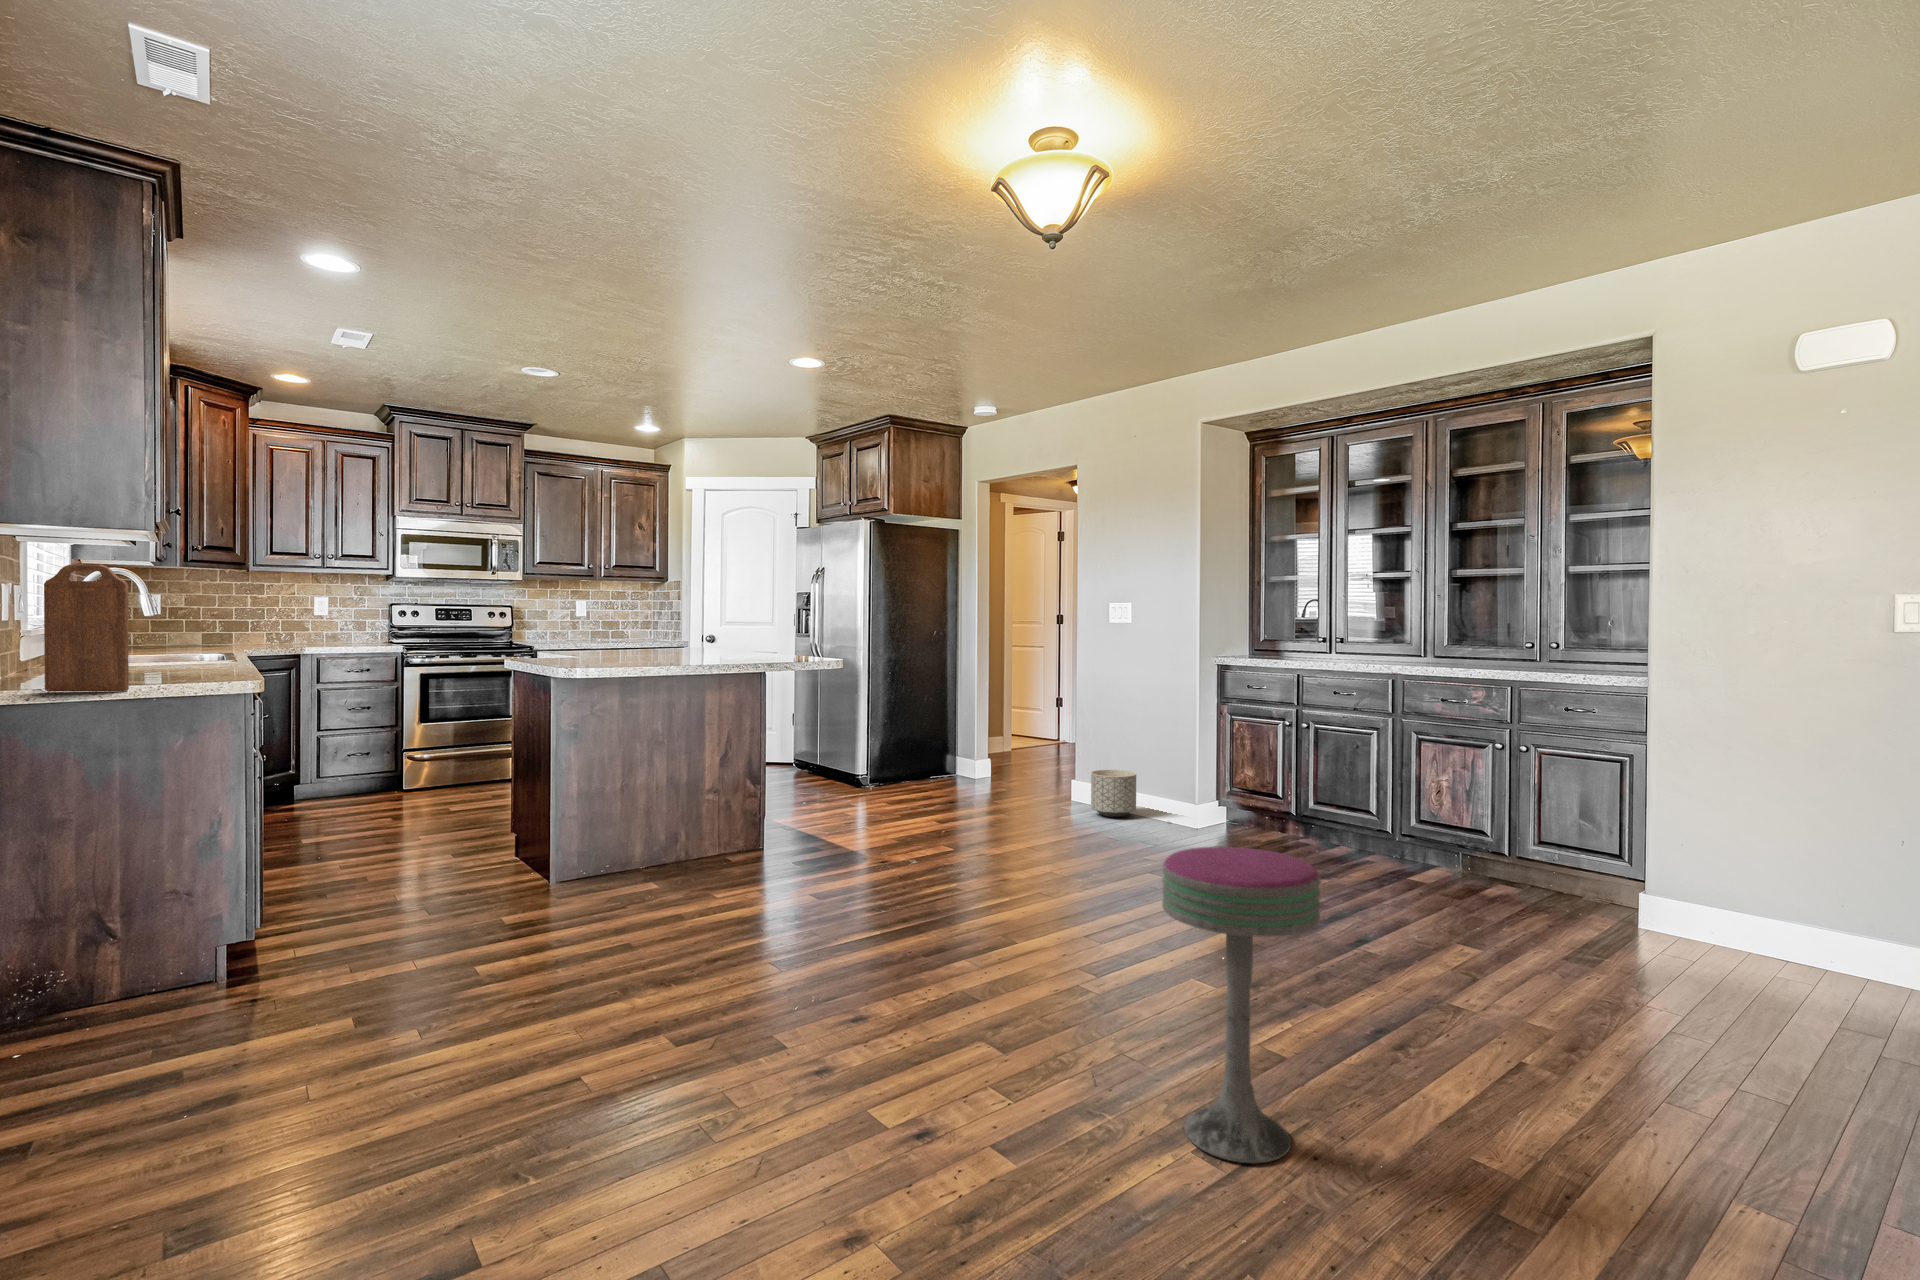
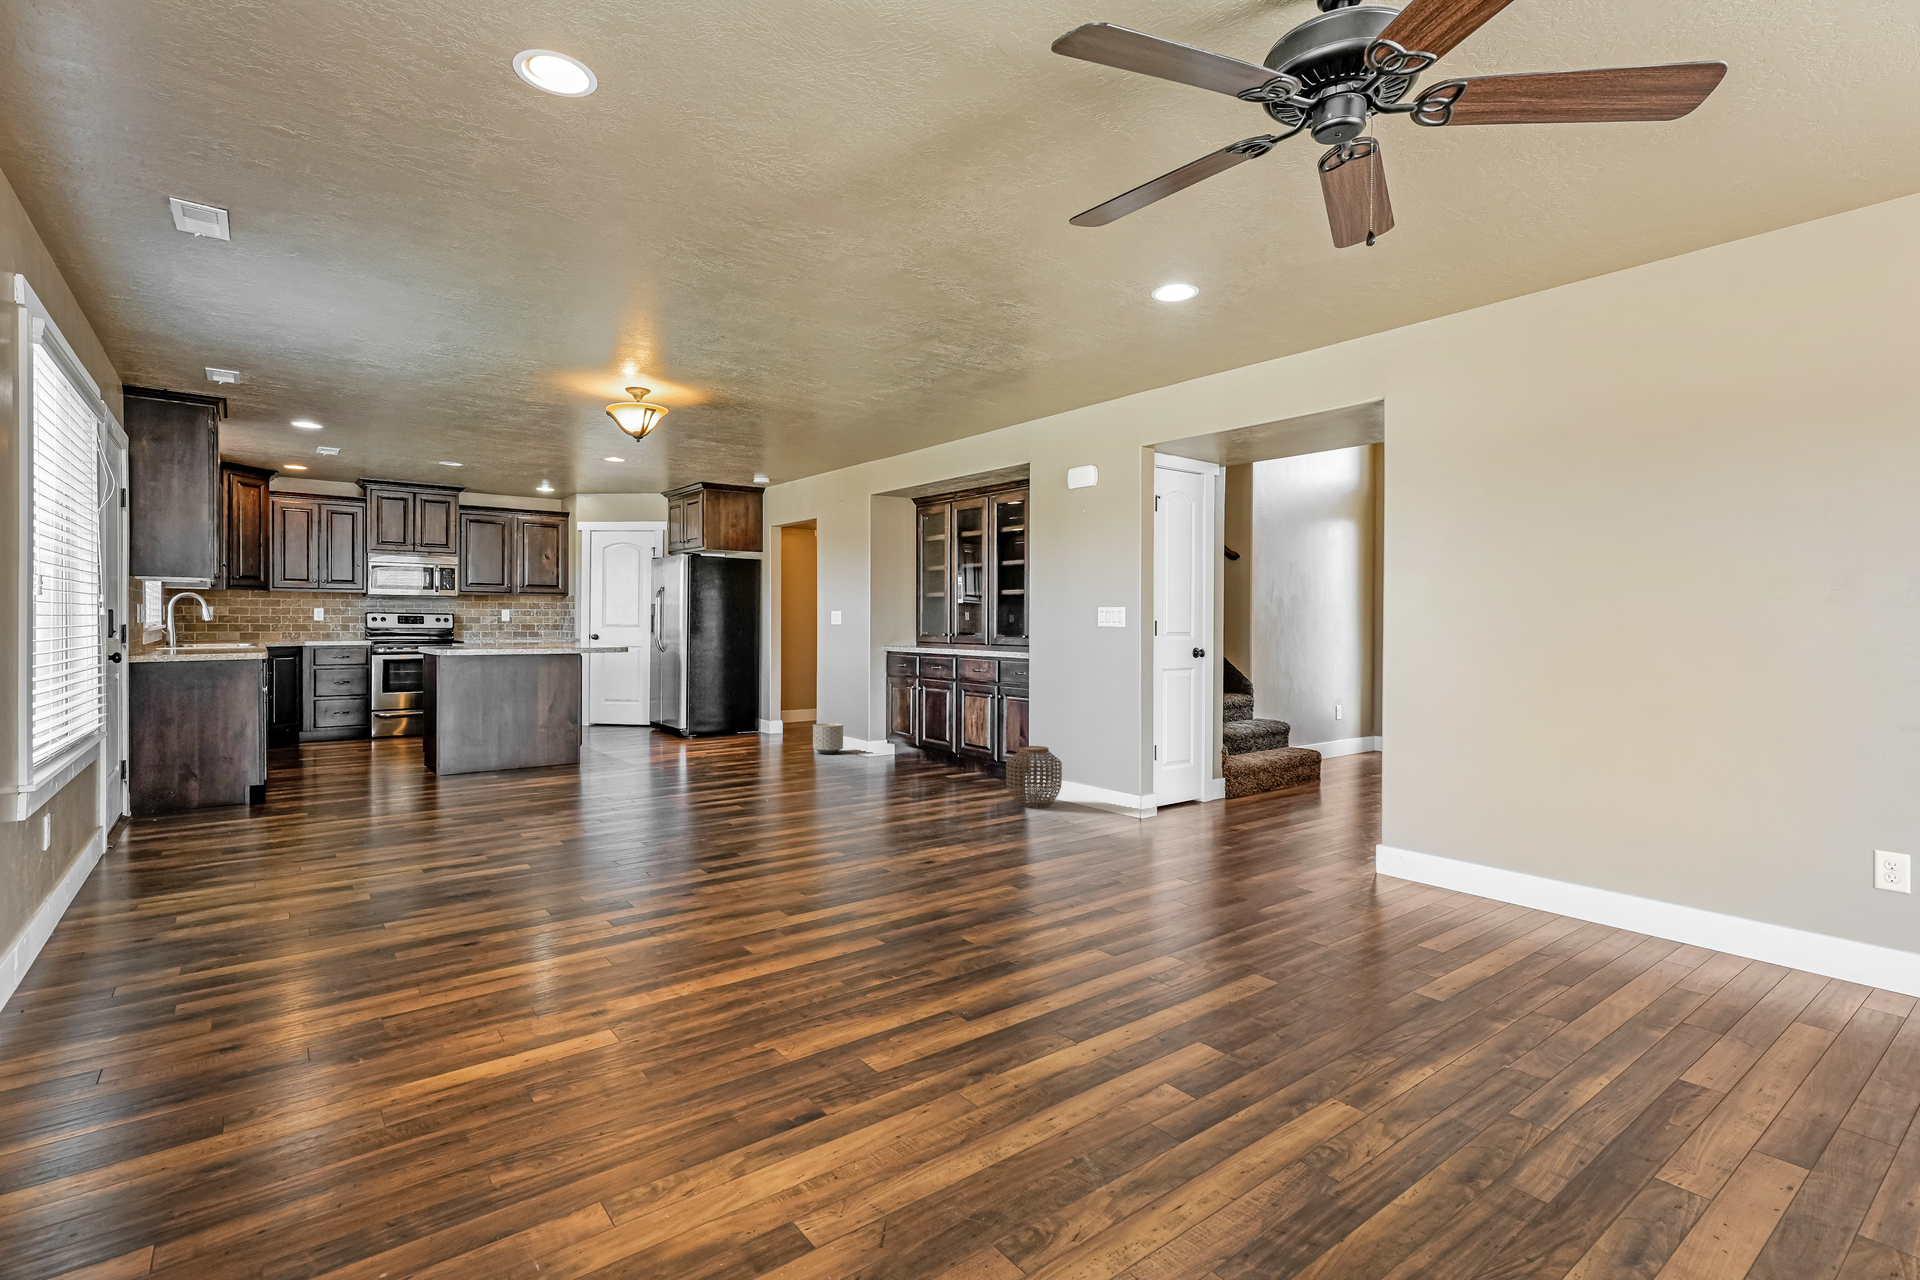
cutting board: present [44,564,129,691] -> none [164,597,202,657]
bar stool: present [1162,847,1320,1164] -> none [622,721,689,844]
woven basket: none [1661,848,1791,969] -> present [1006,746,1062,808]

